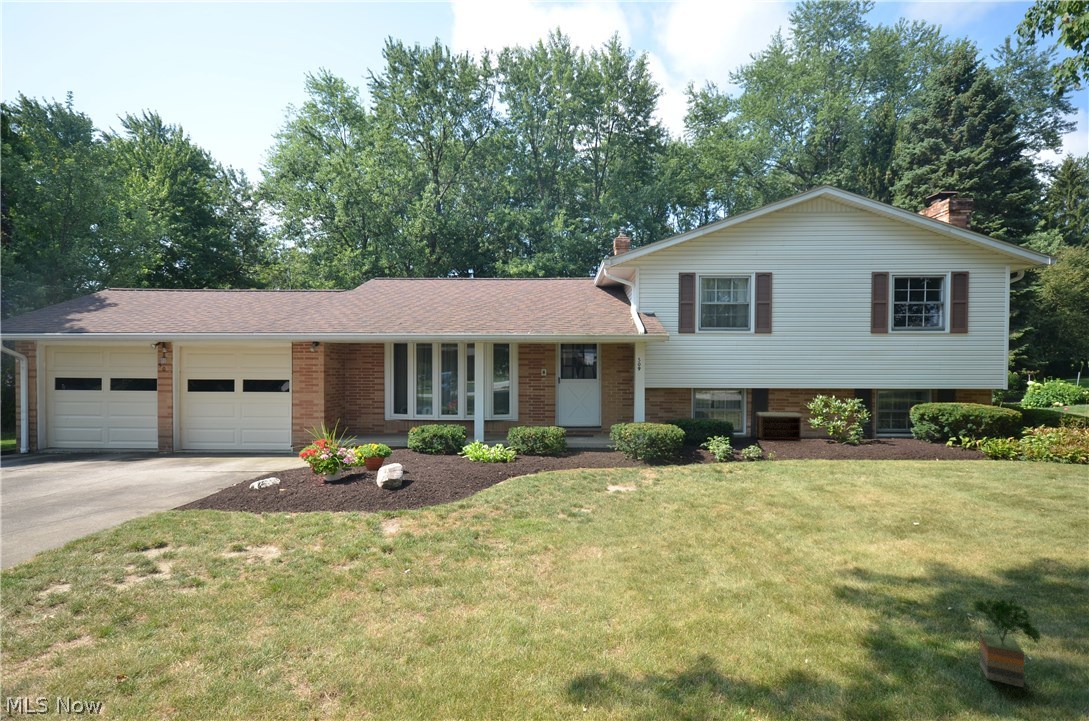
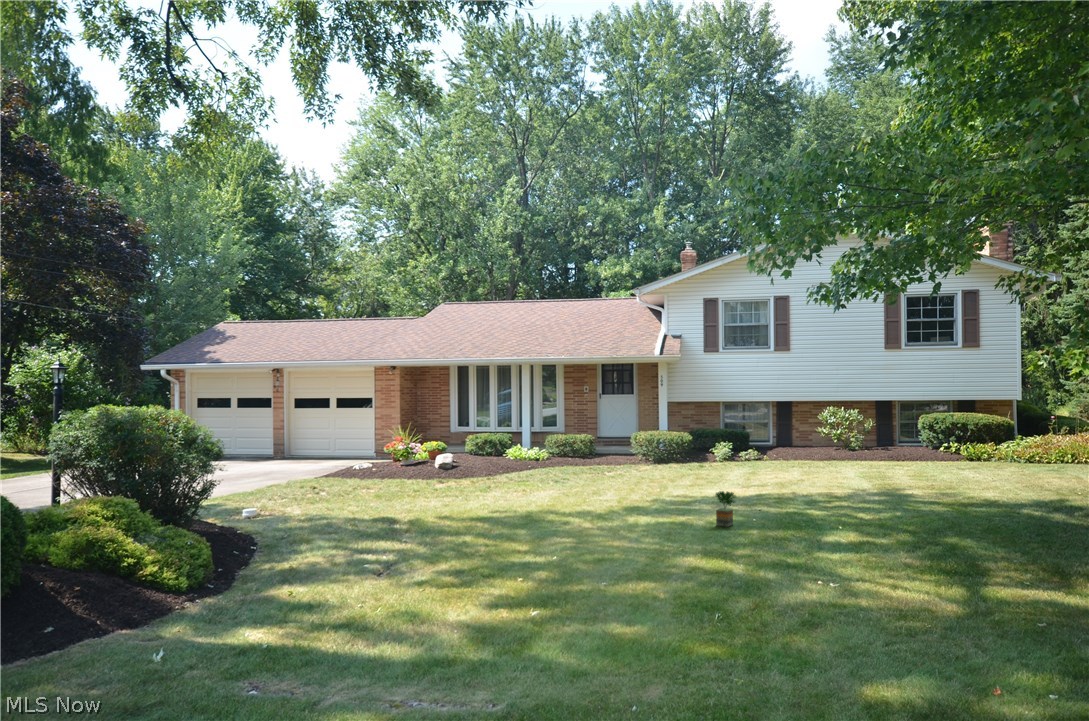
bench: present [755,412,802,441] -> none [780,424,821,450]

